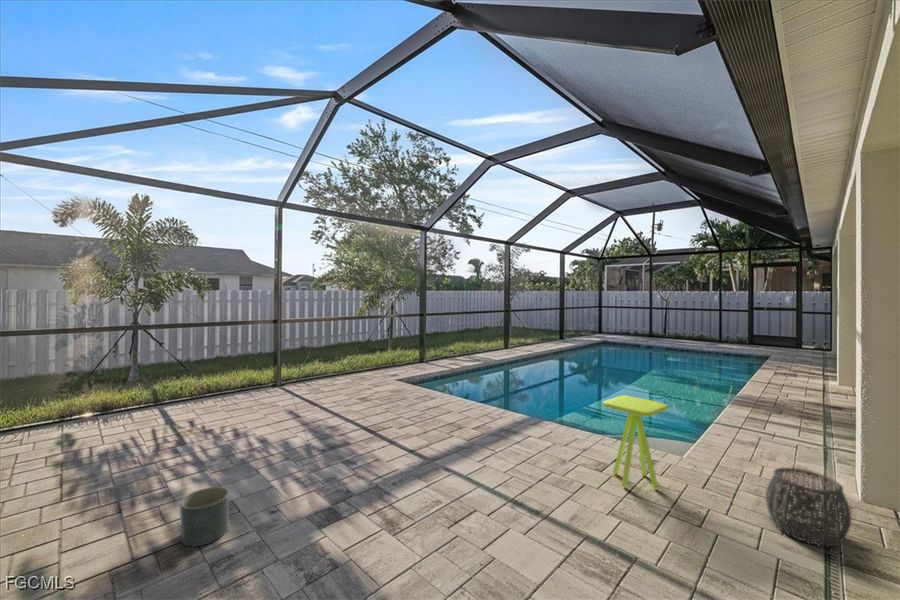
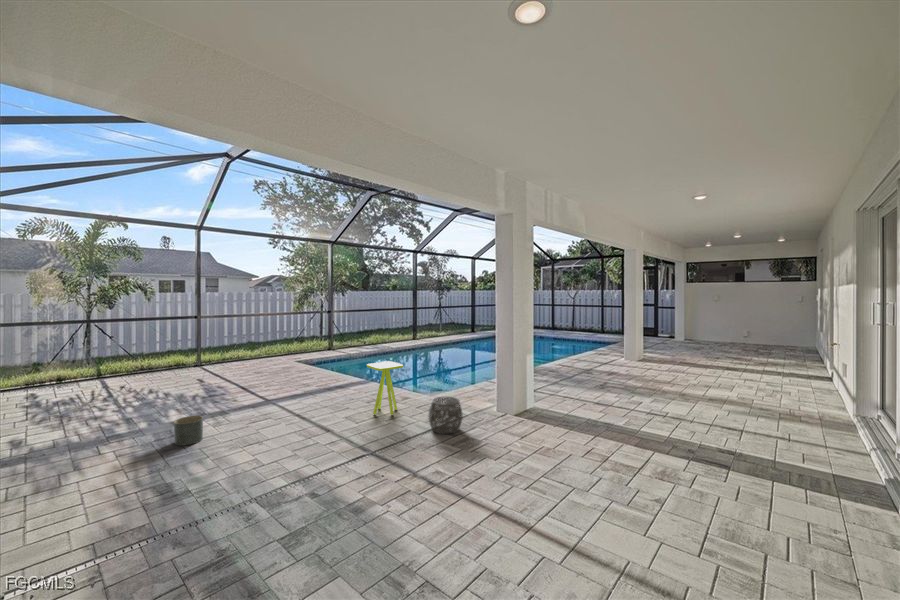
planter: present [180,487,229,546] -> present [174,416,203,446]

